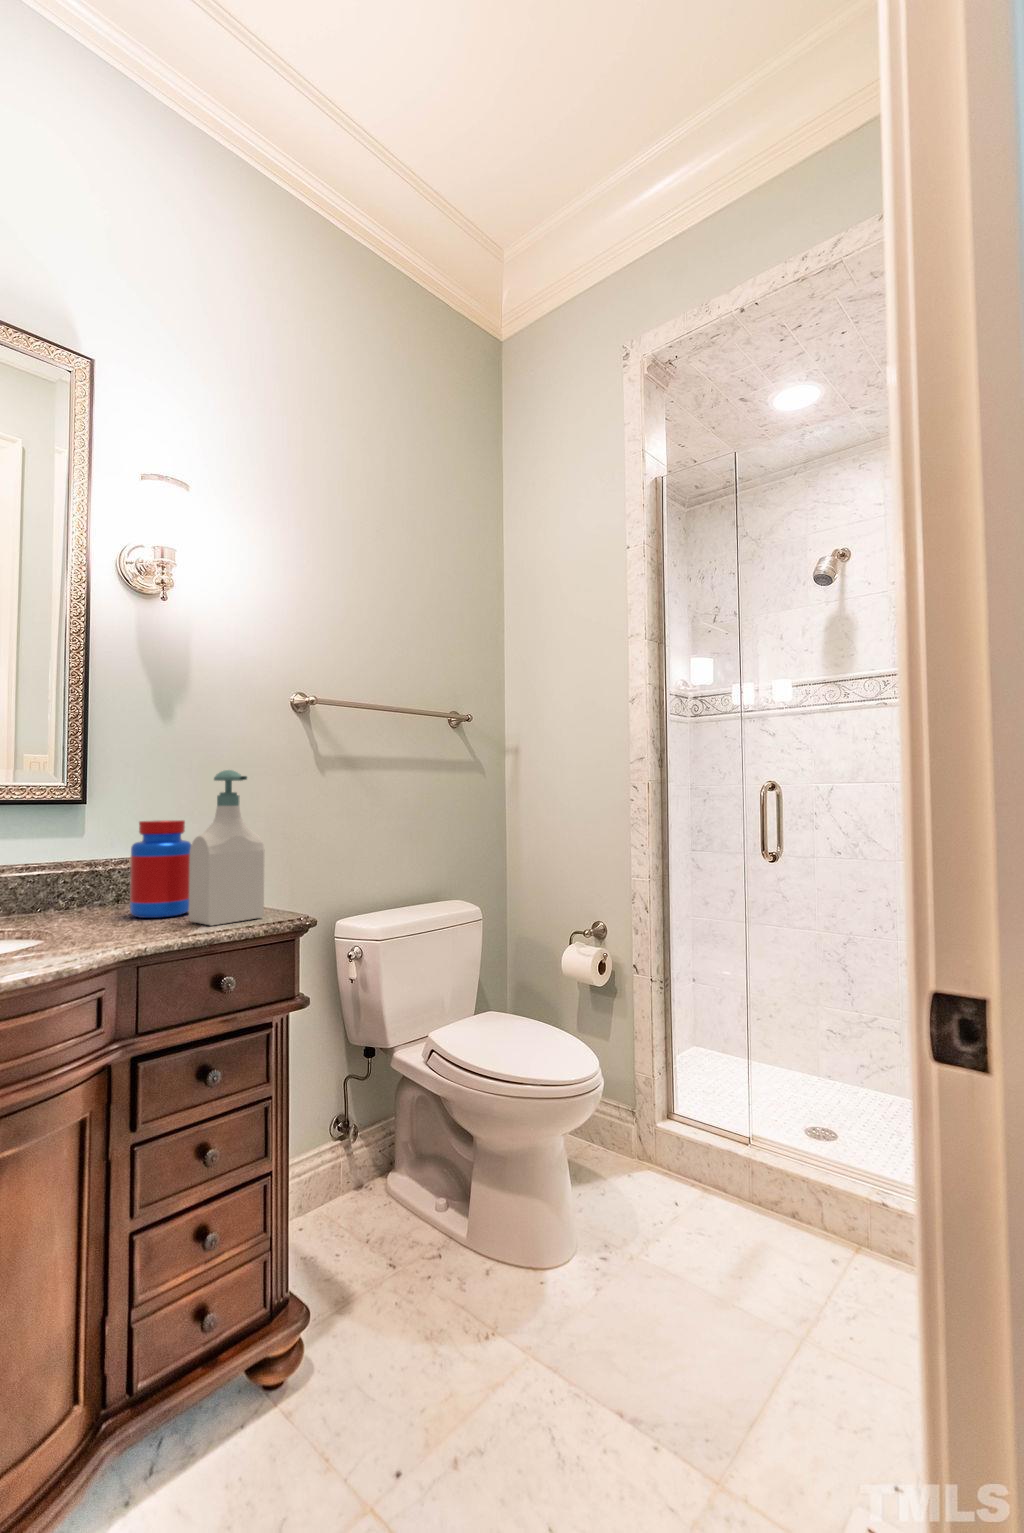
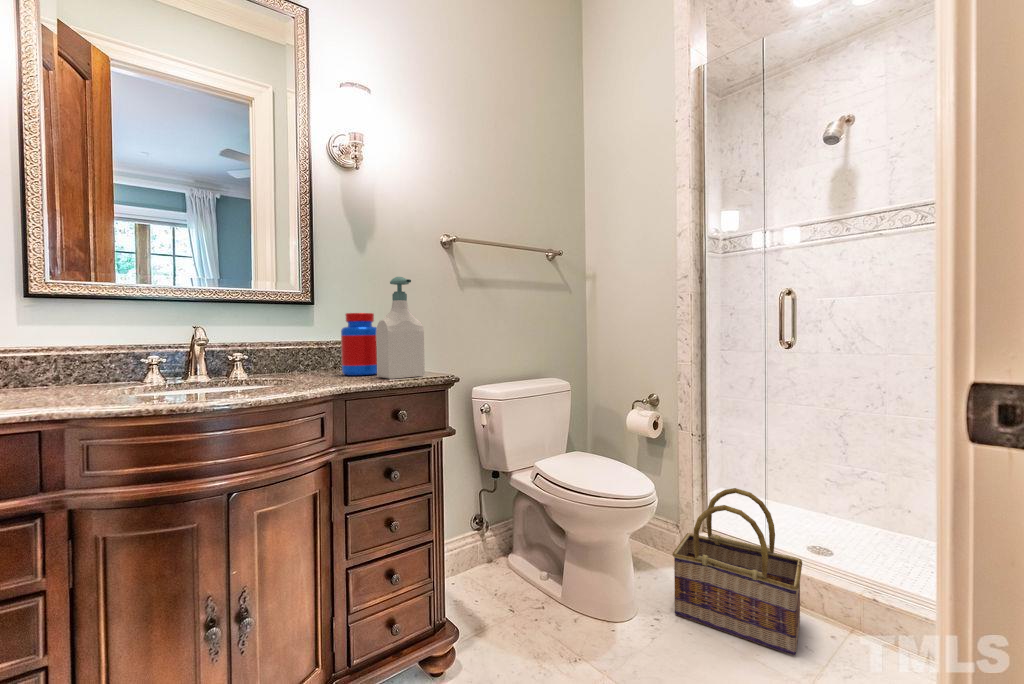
basket: none [624,1058,793,1294] -> present [672,488,802,656]

